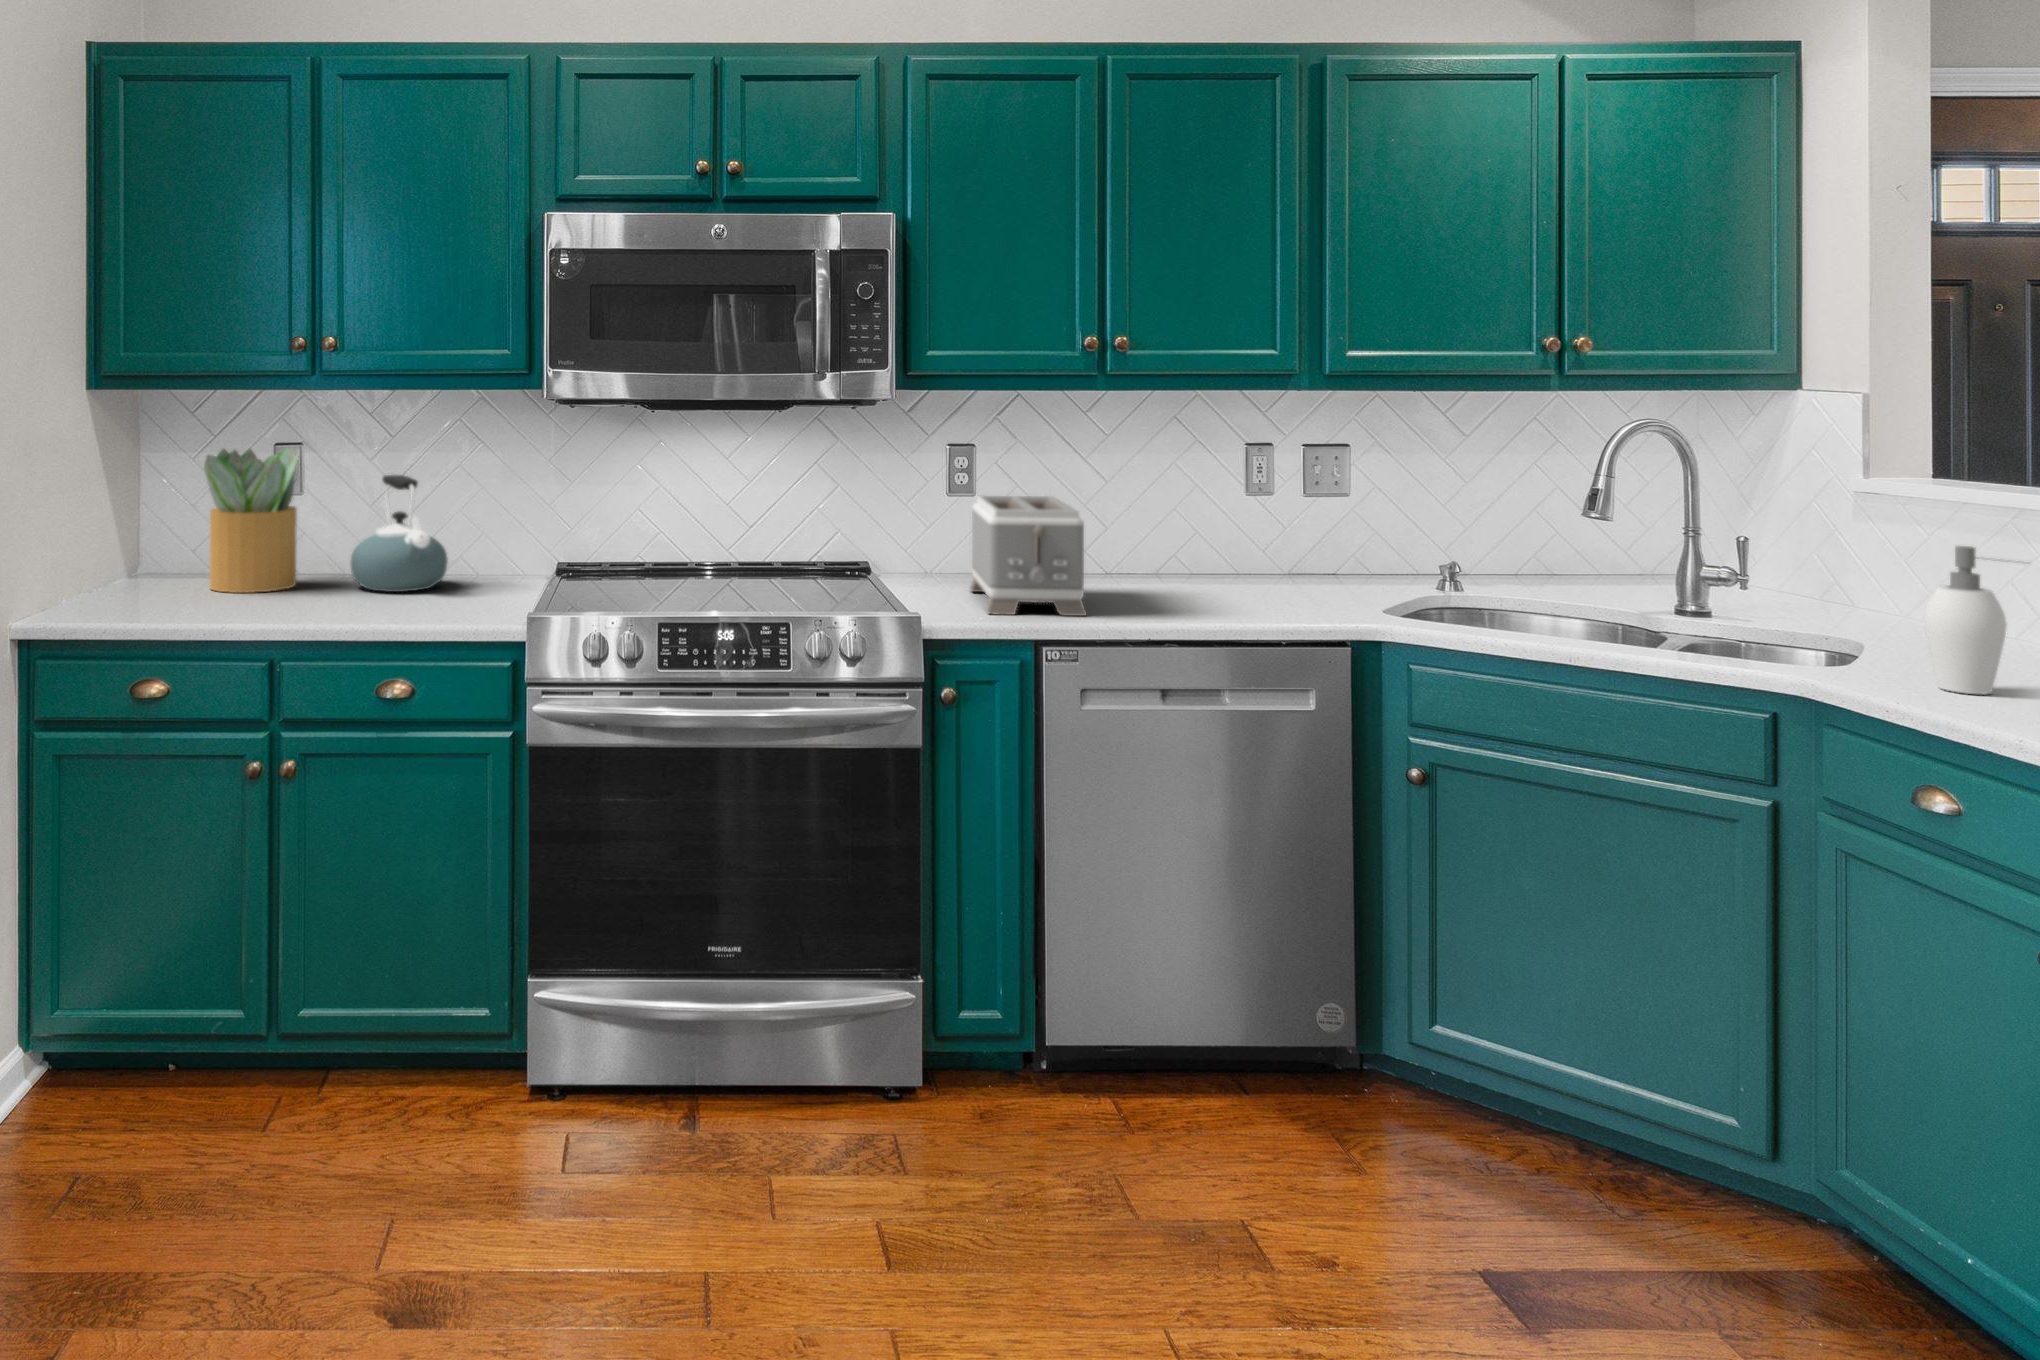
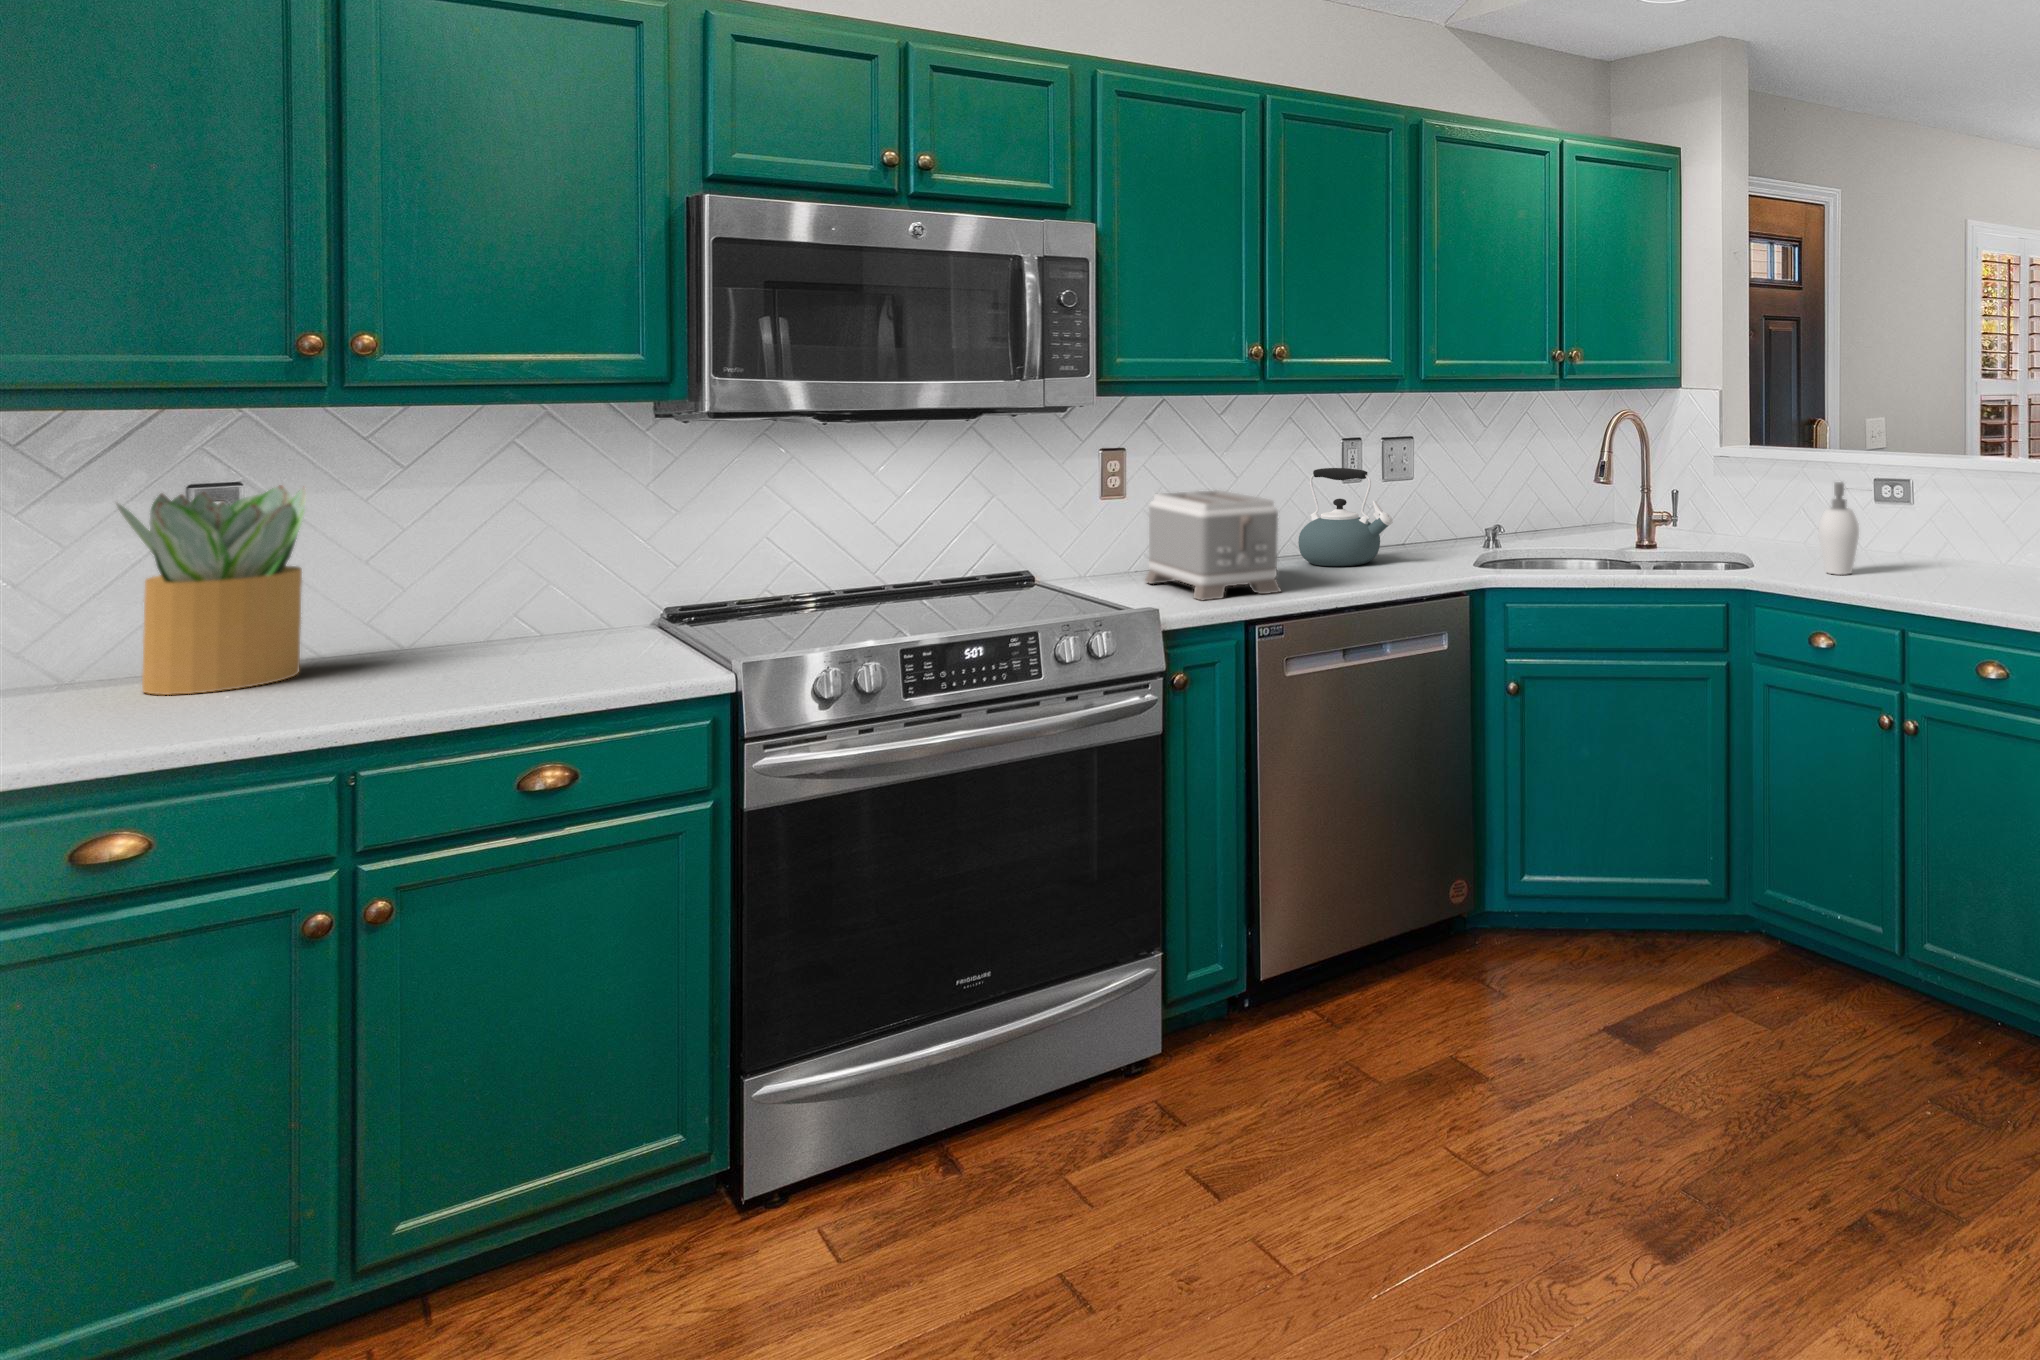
kettle: present [351,475,448,592] -> present [1298,468,1393,566]

